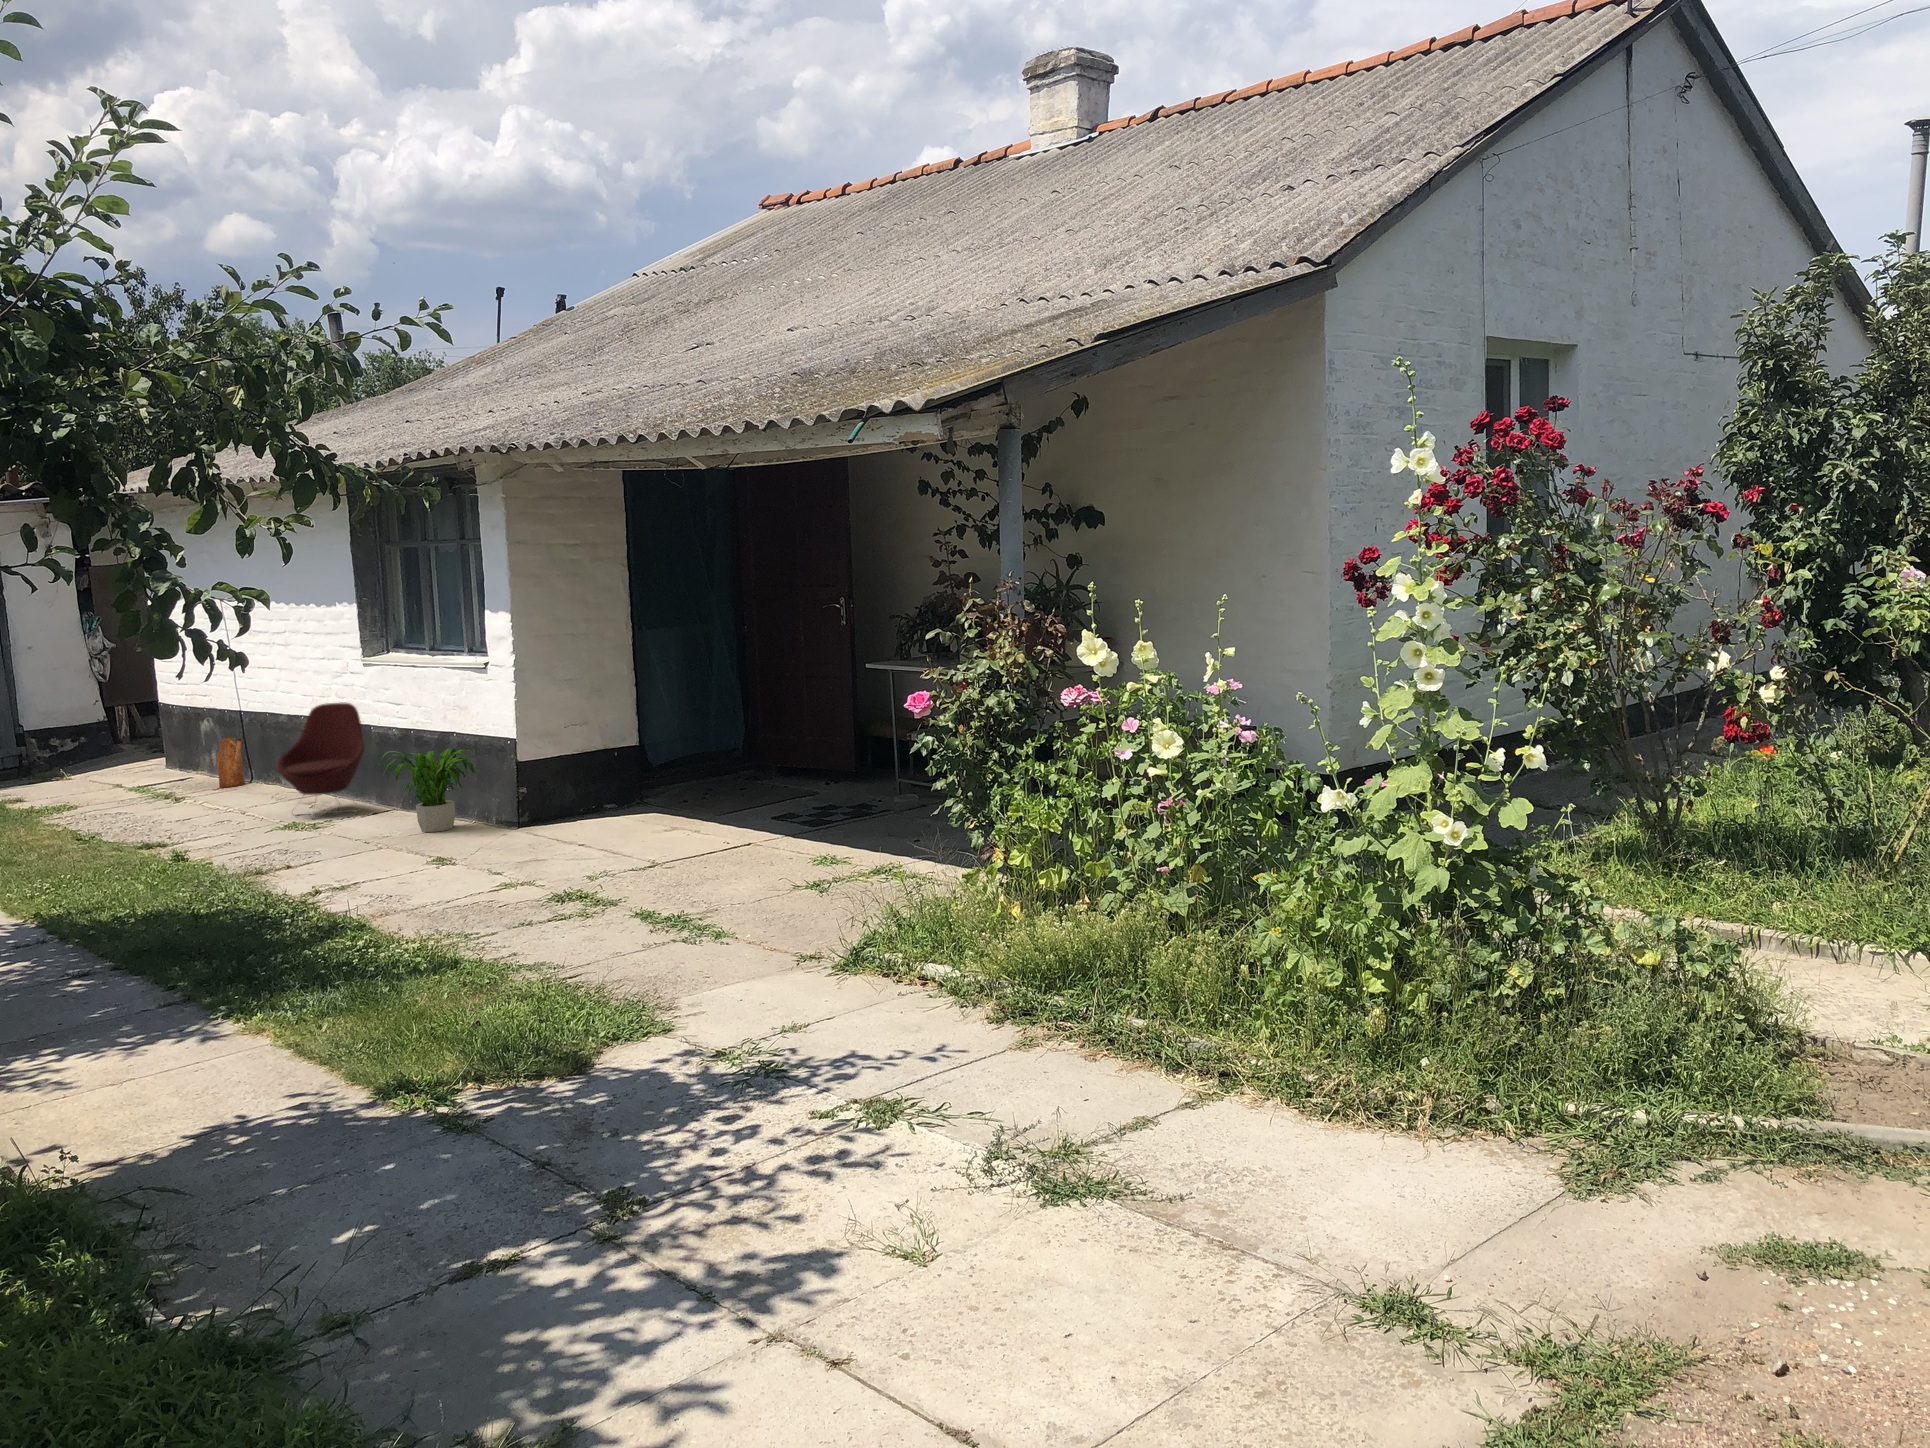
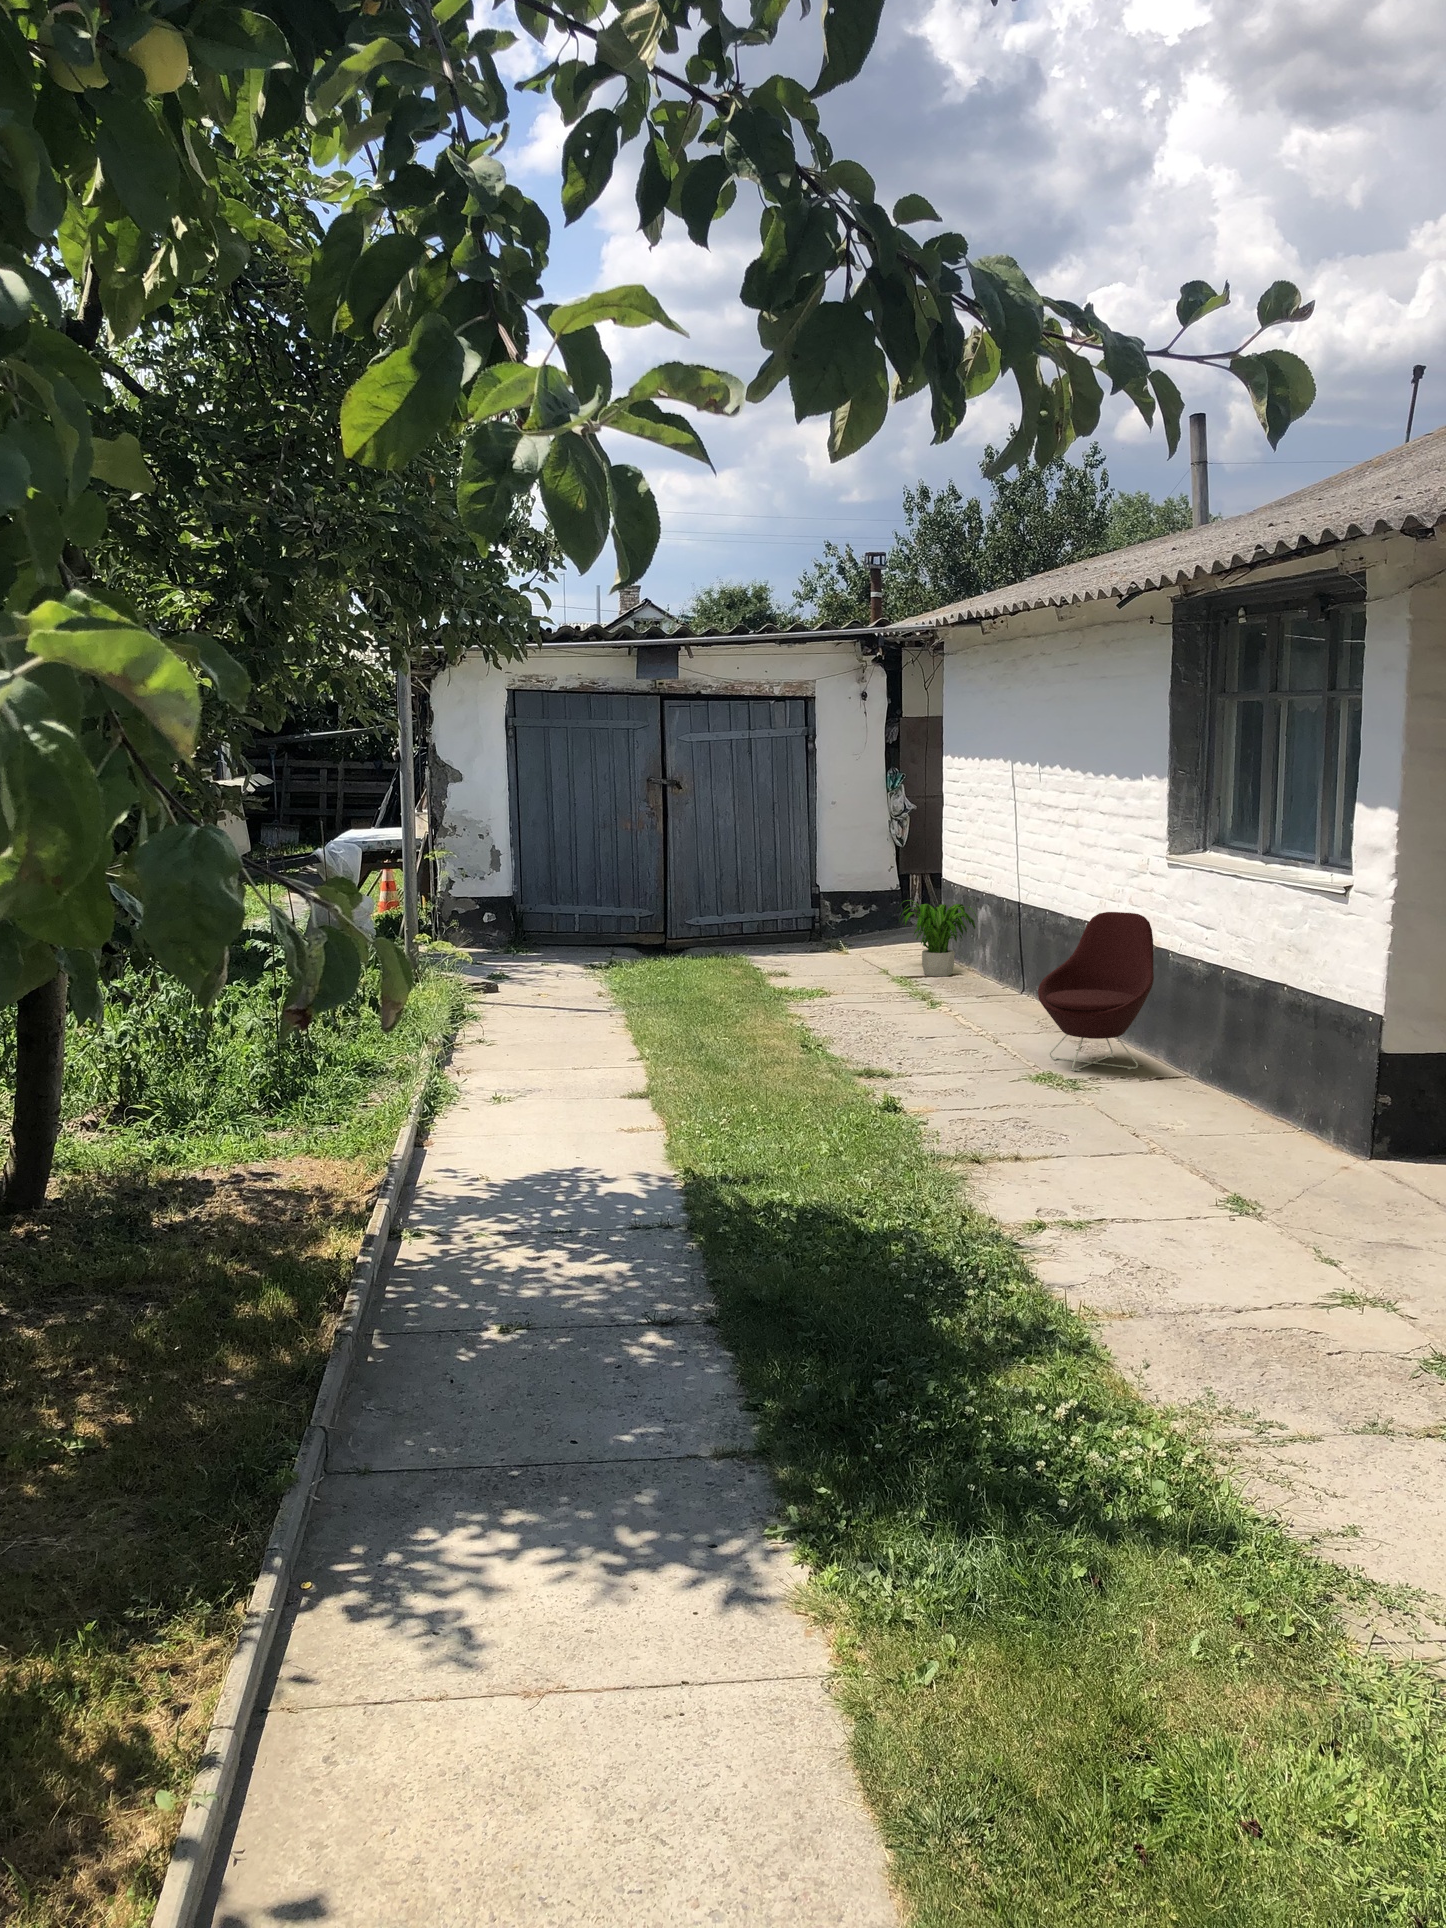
watering can: present [216,738,245,788] -> none [986,934,1015,995]
potted plant: present [378,749,476,832] -> present [898,900,977,976]

